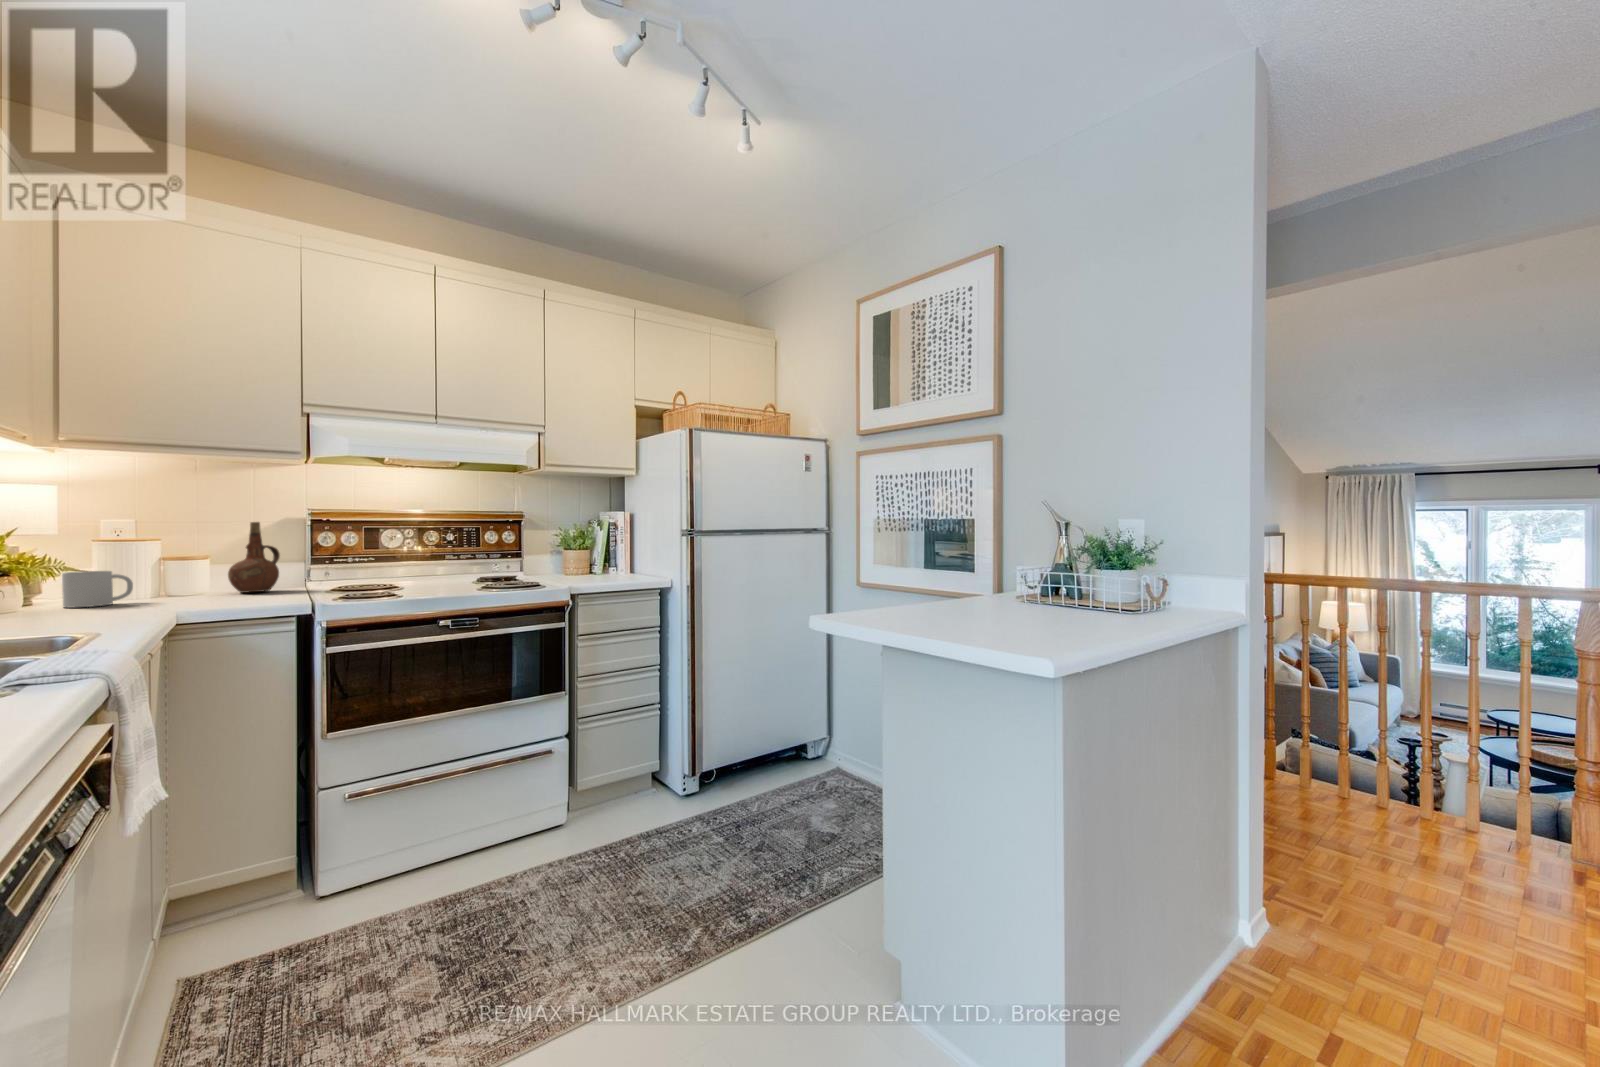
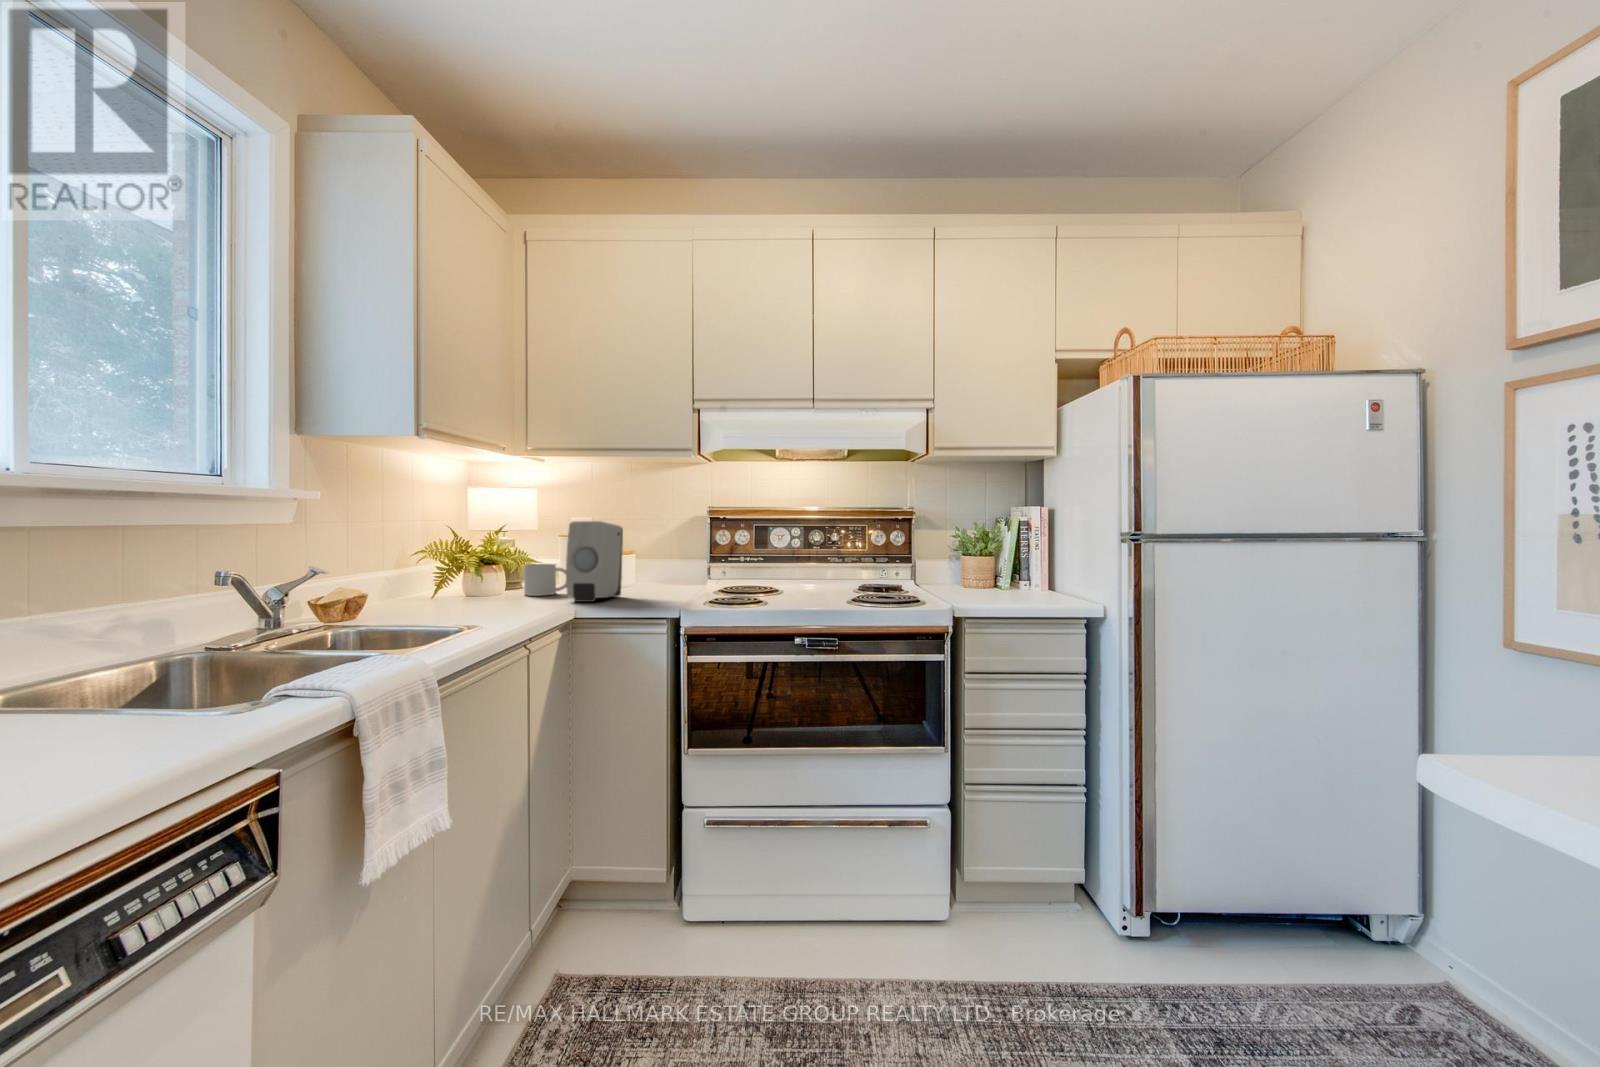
ceramic pitcher: present [228,522,280,593] -> none [640,521,681,589]
soap dispenser: none [151,523,217,608] -> present [566,521,623,602]

